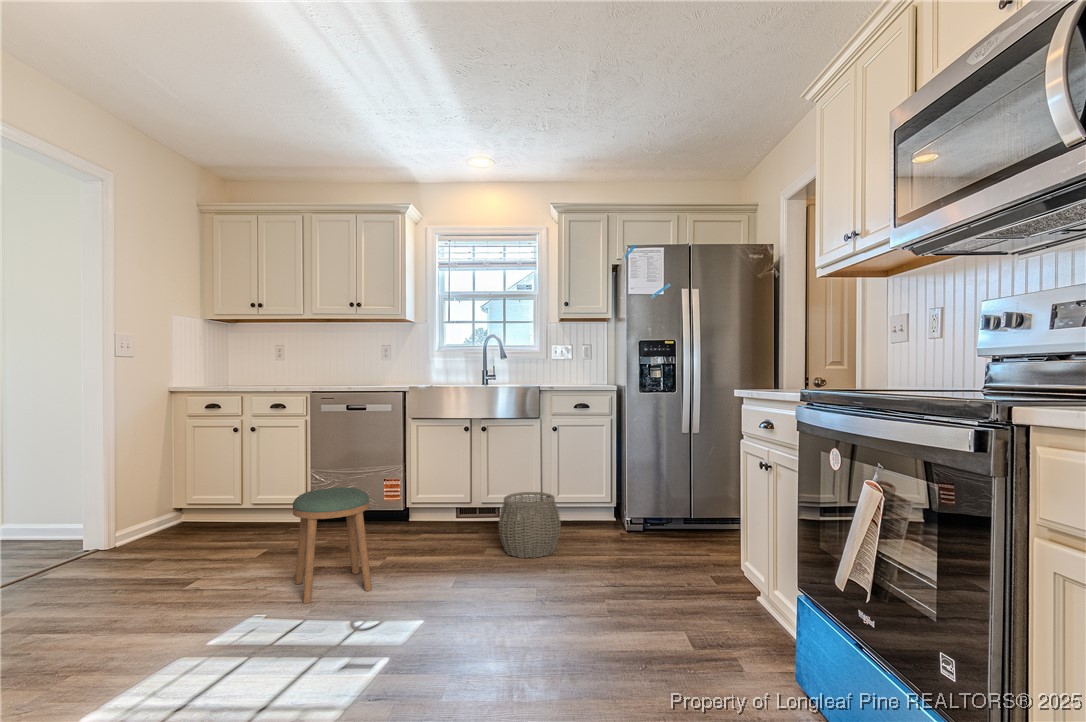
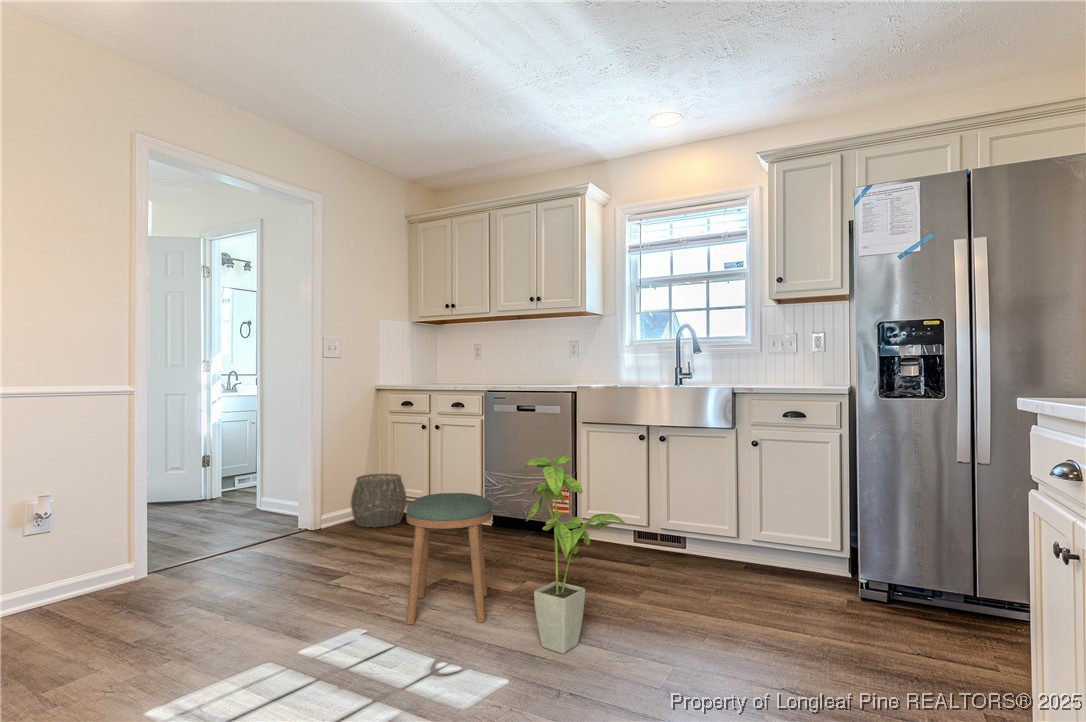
house plant: none [415,448,496,598] -> present [525,455,627,654]
woven basket: present [499,492,561,558] -> present [351,473,406,528]

